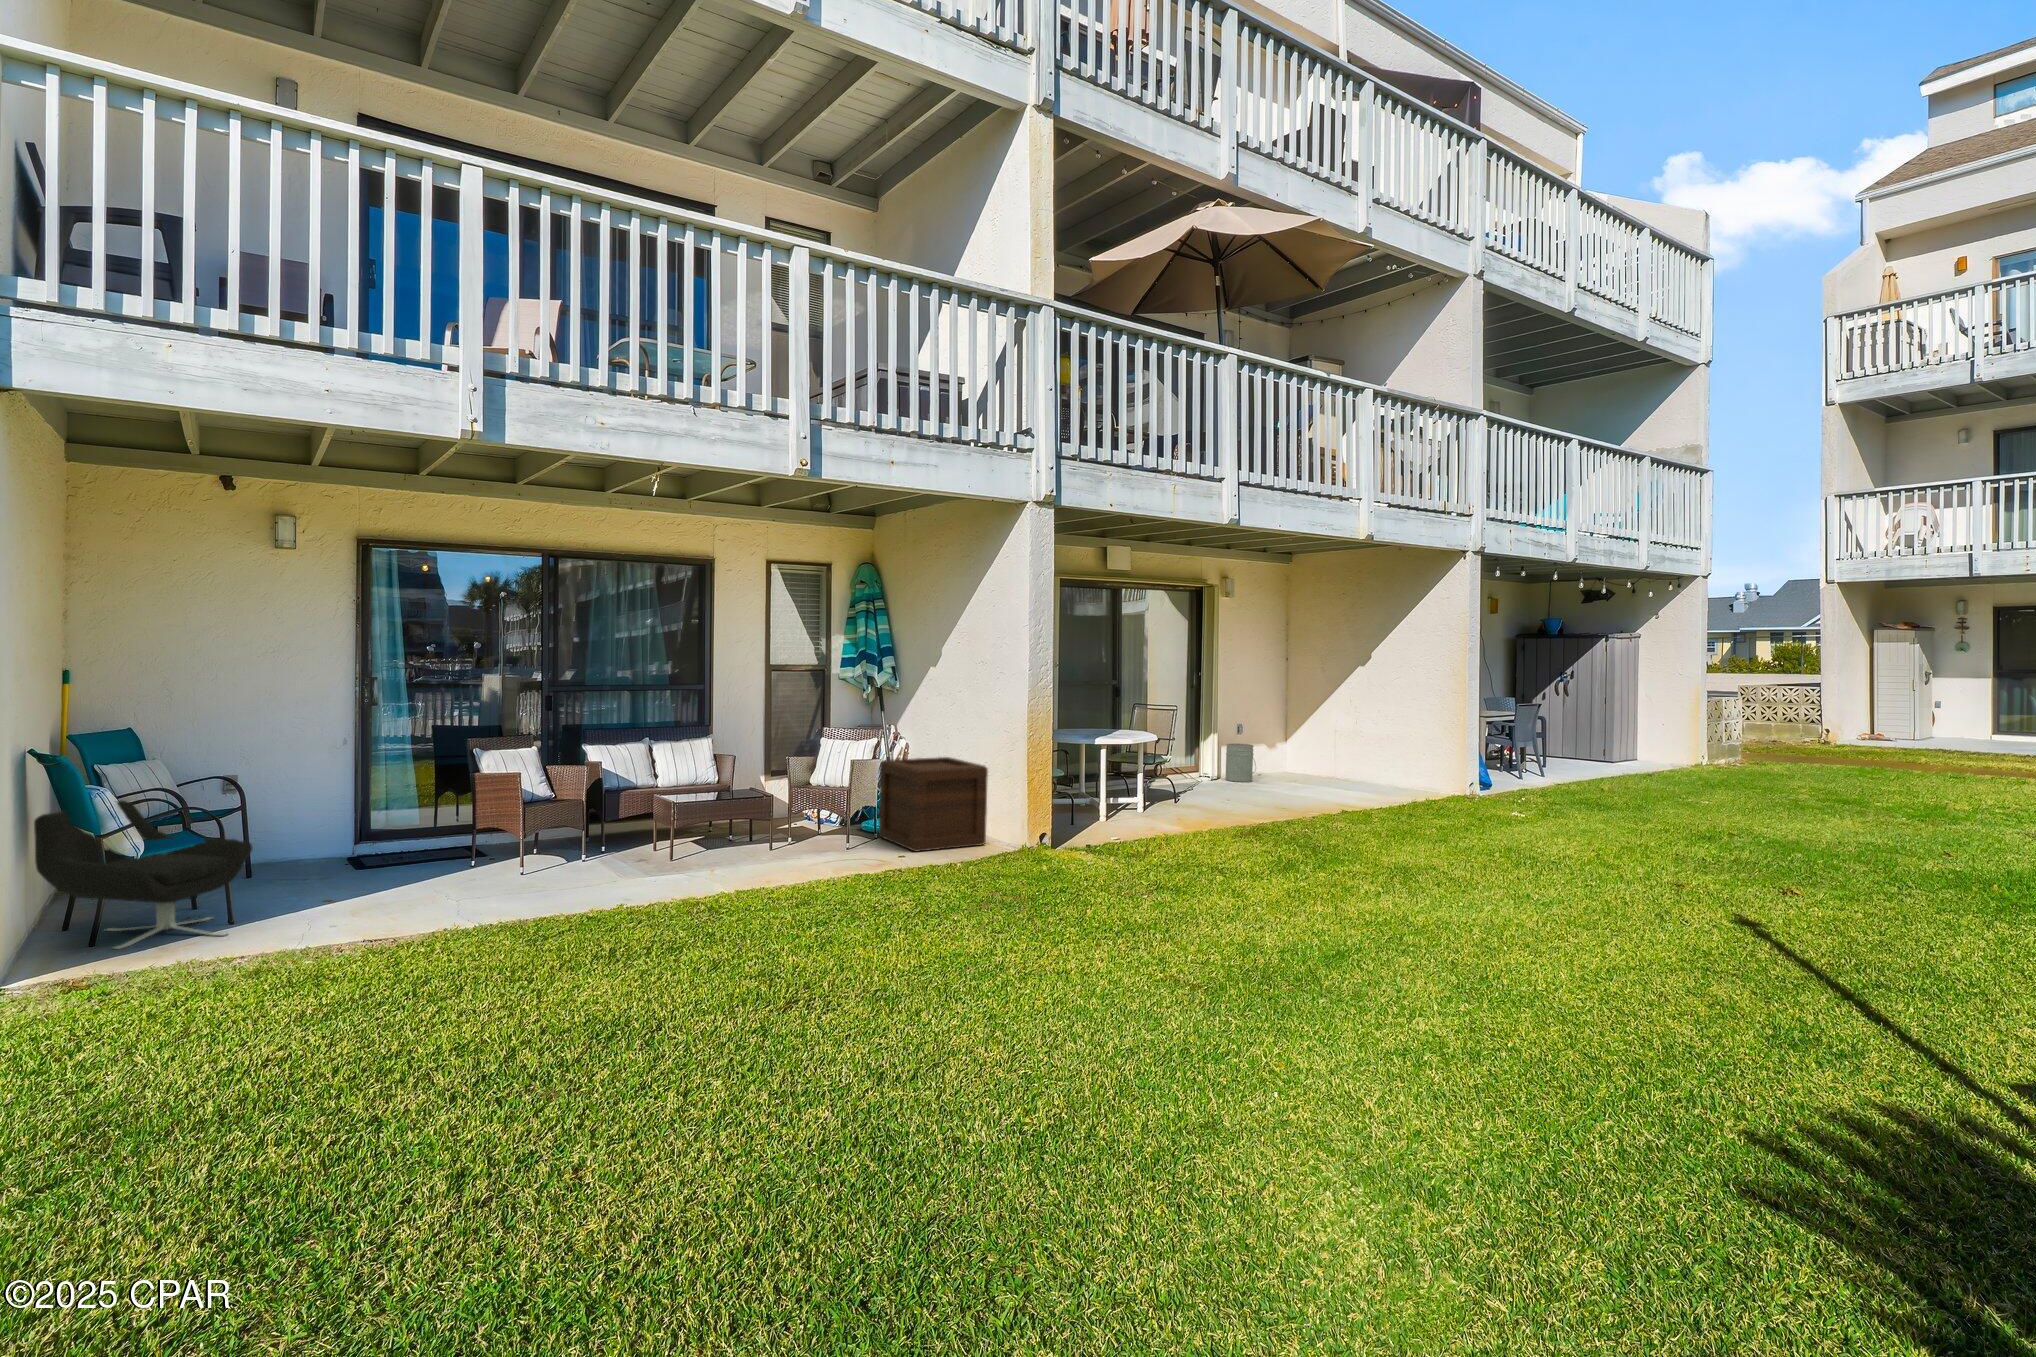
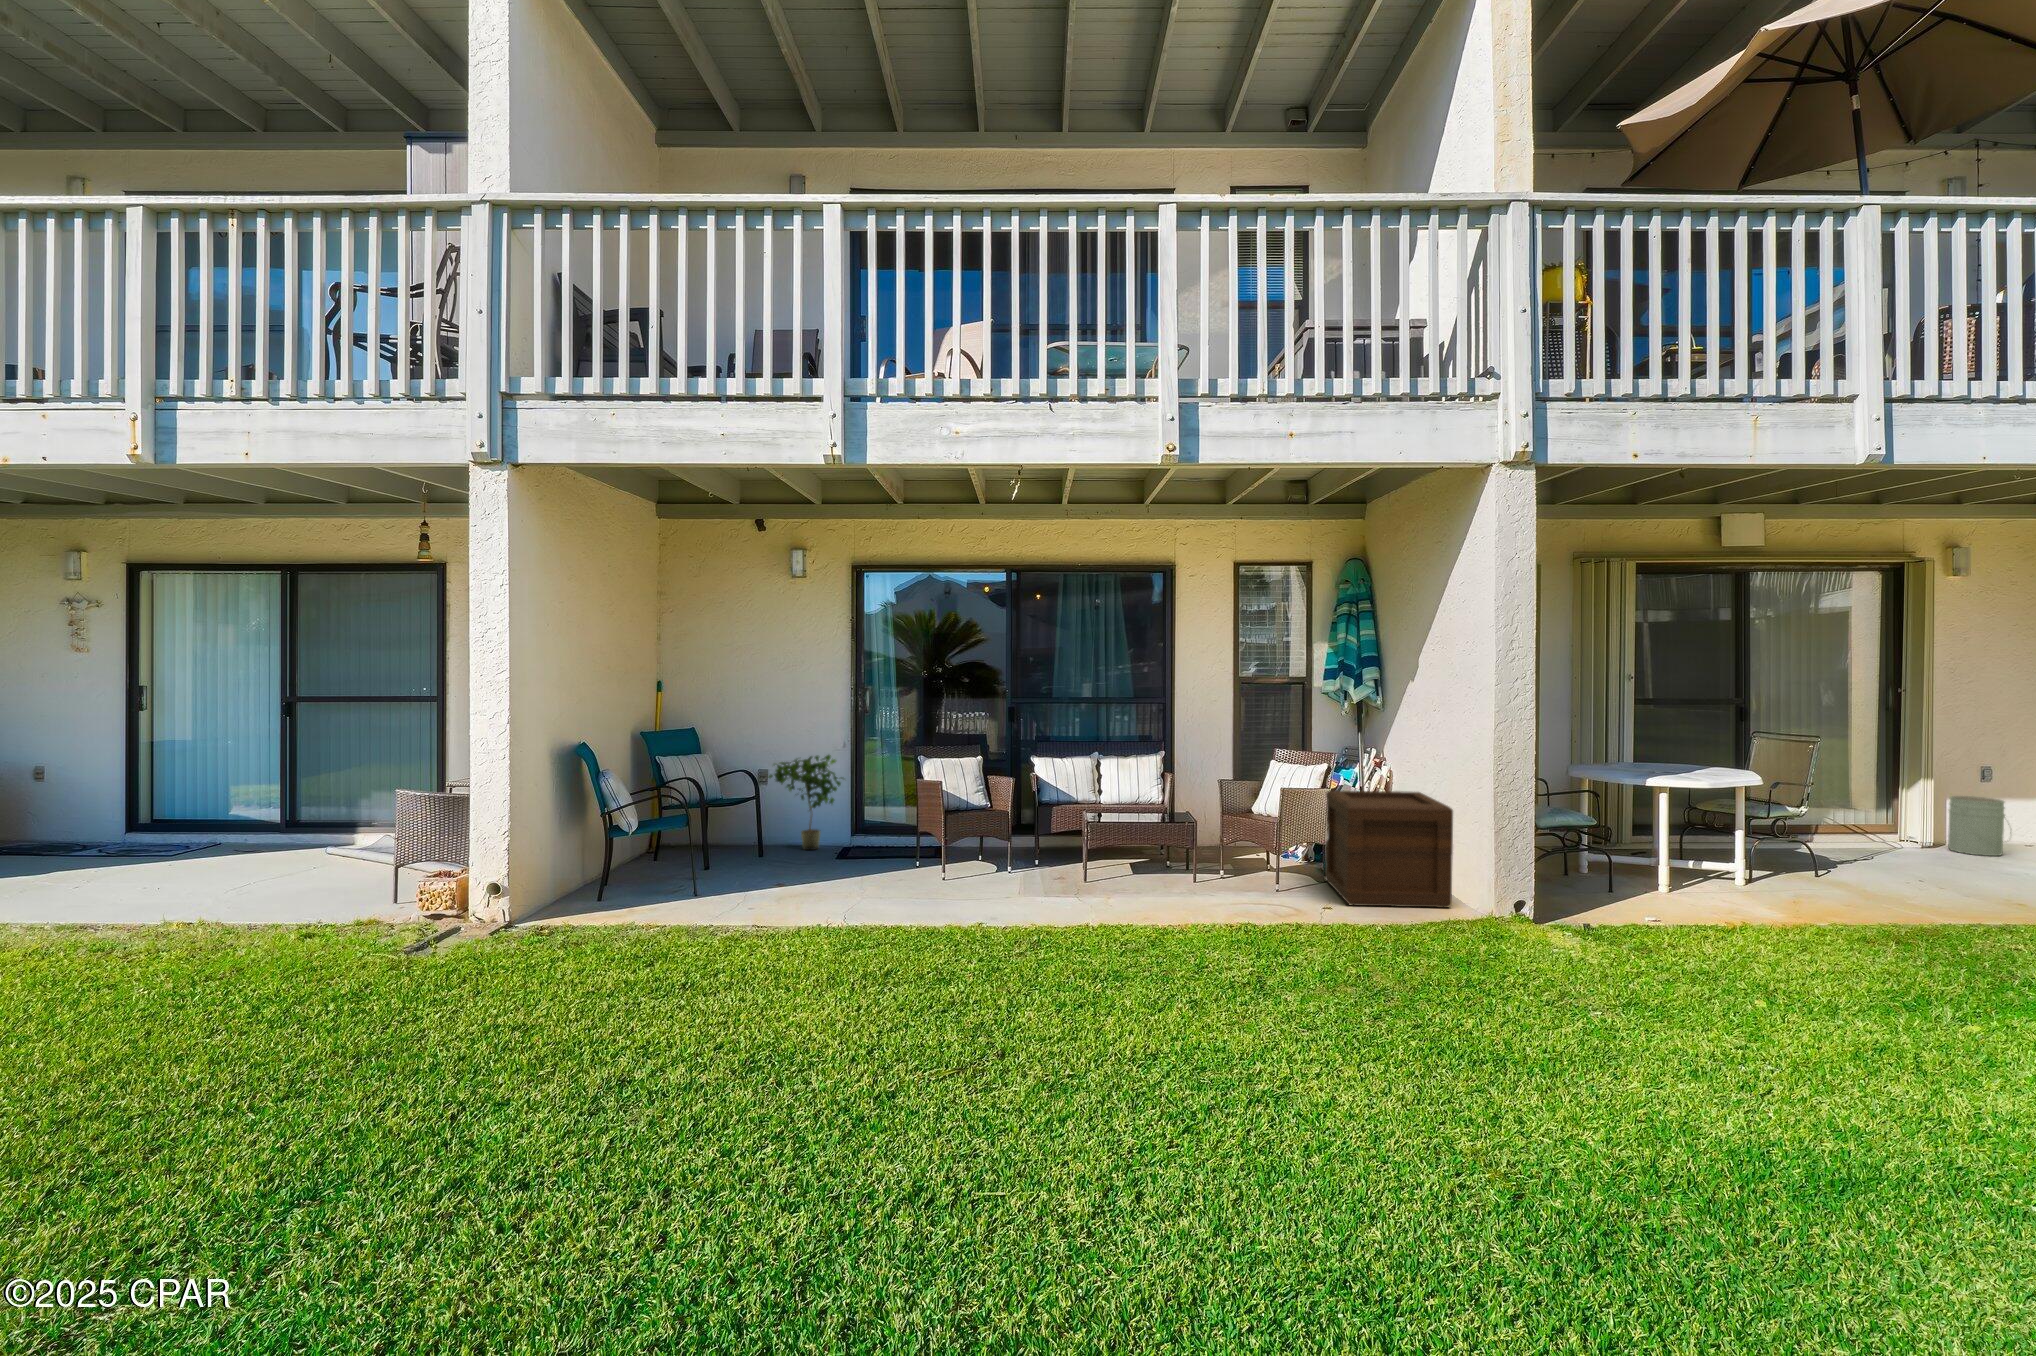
potted plant: none [257,753,356,866] -> present [768,755,843,850]
lounge chair: present [34,801,253,949] -> none [564,786,711,906]

